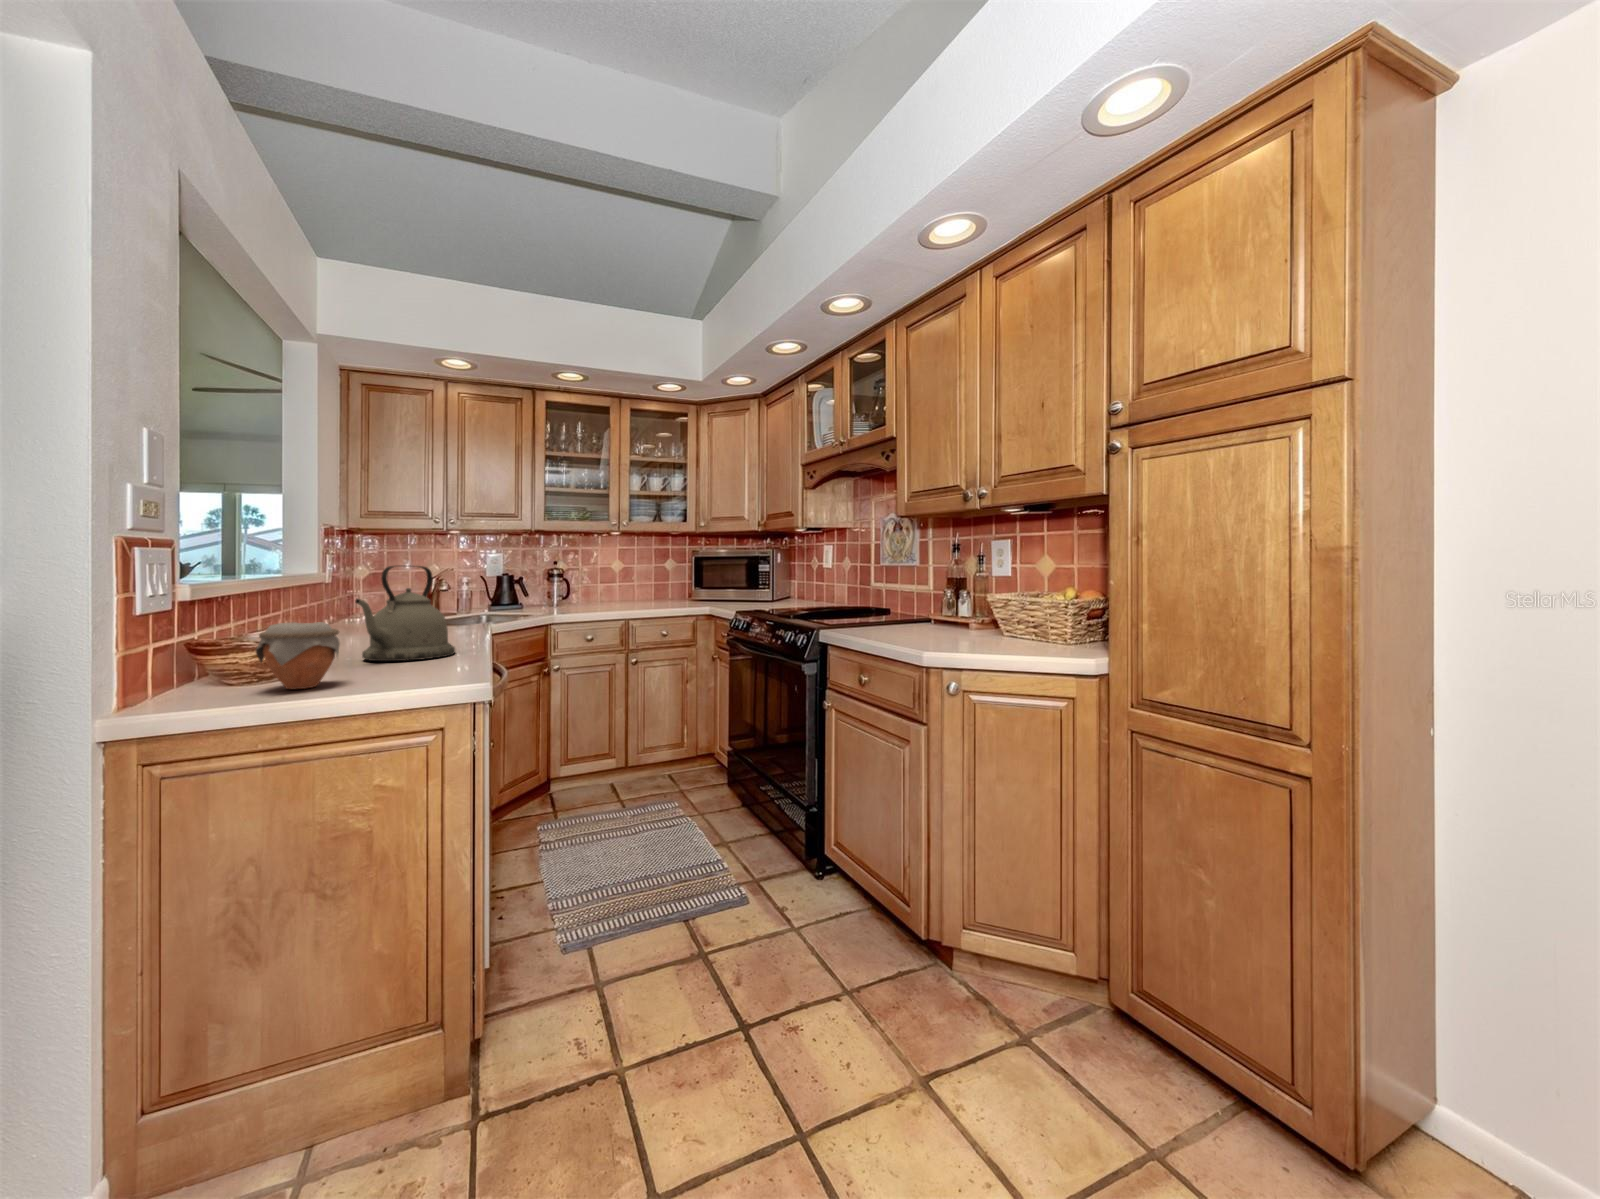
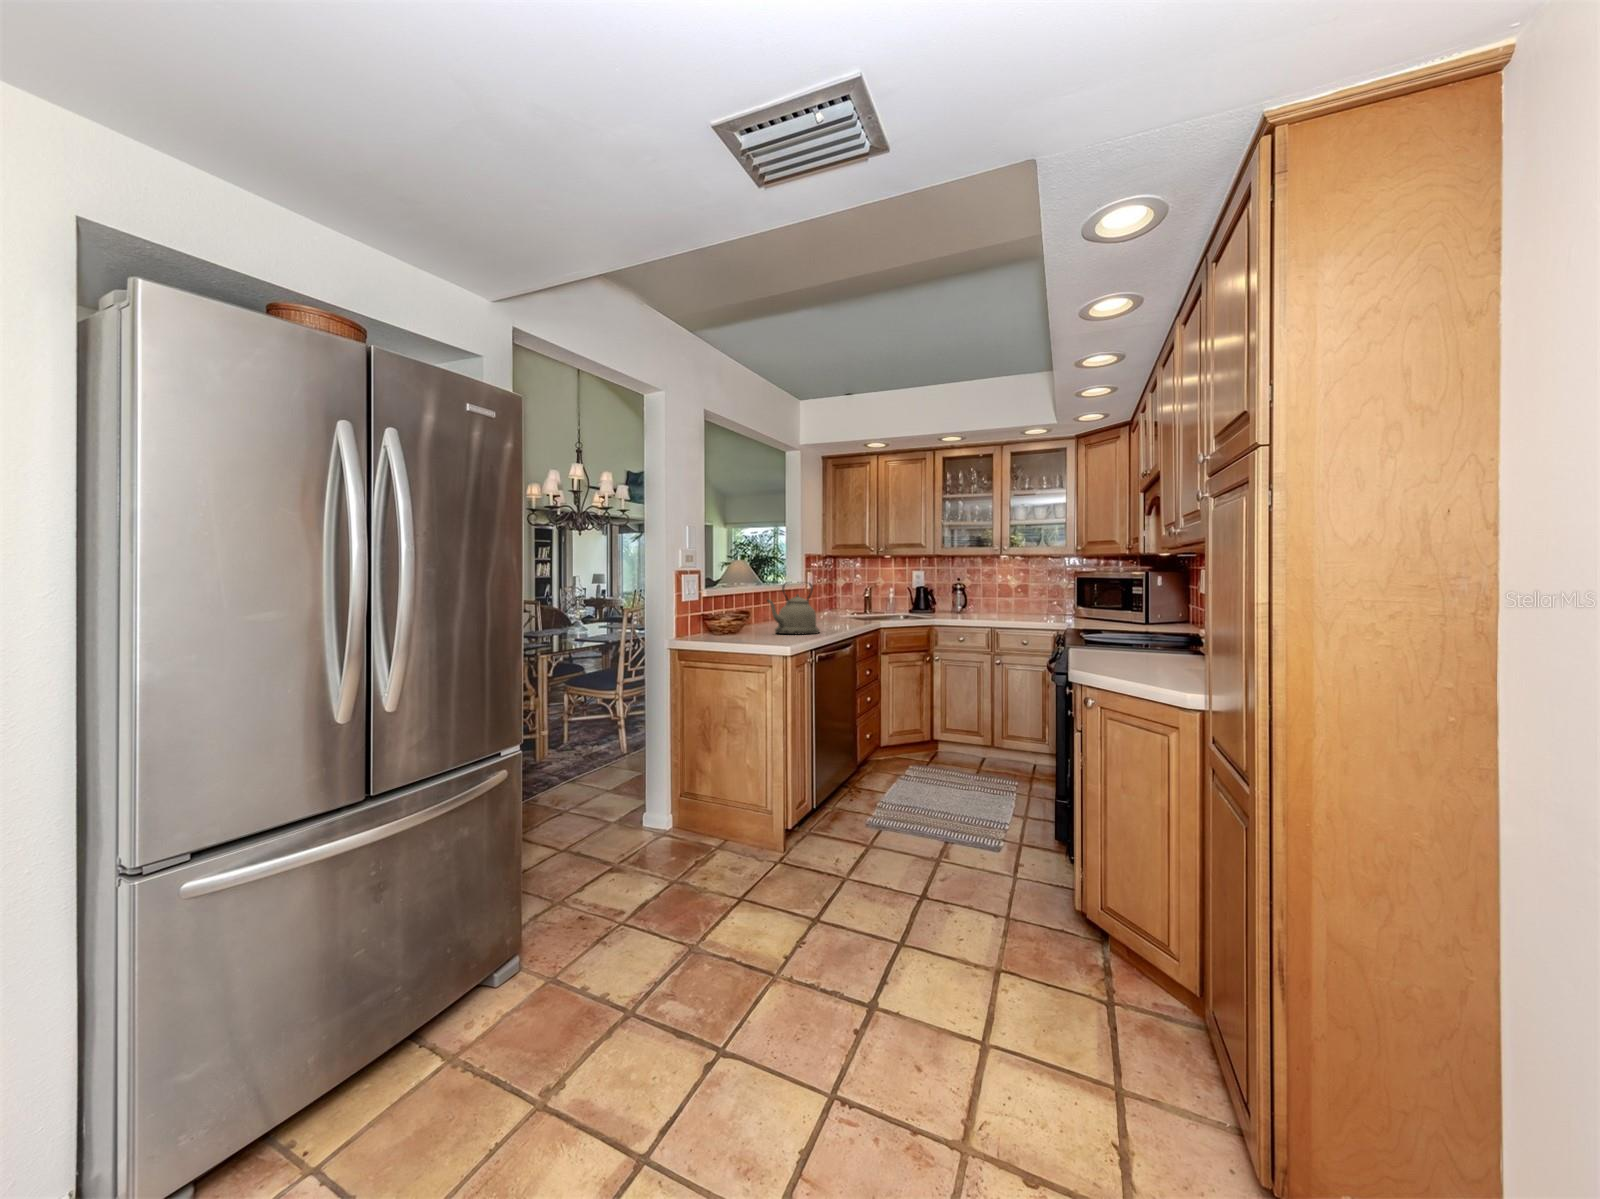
jar: present [256,622,340,689] -> none [714,609,747,640]

